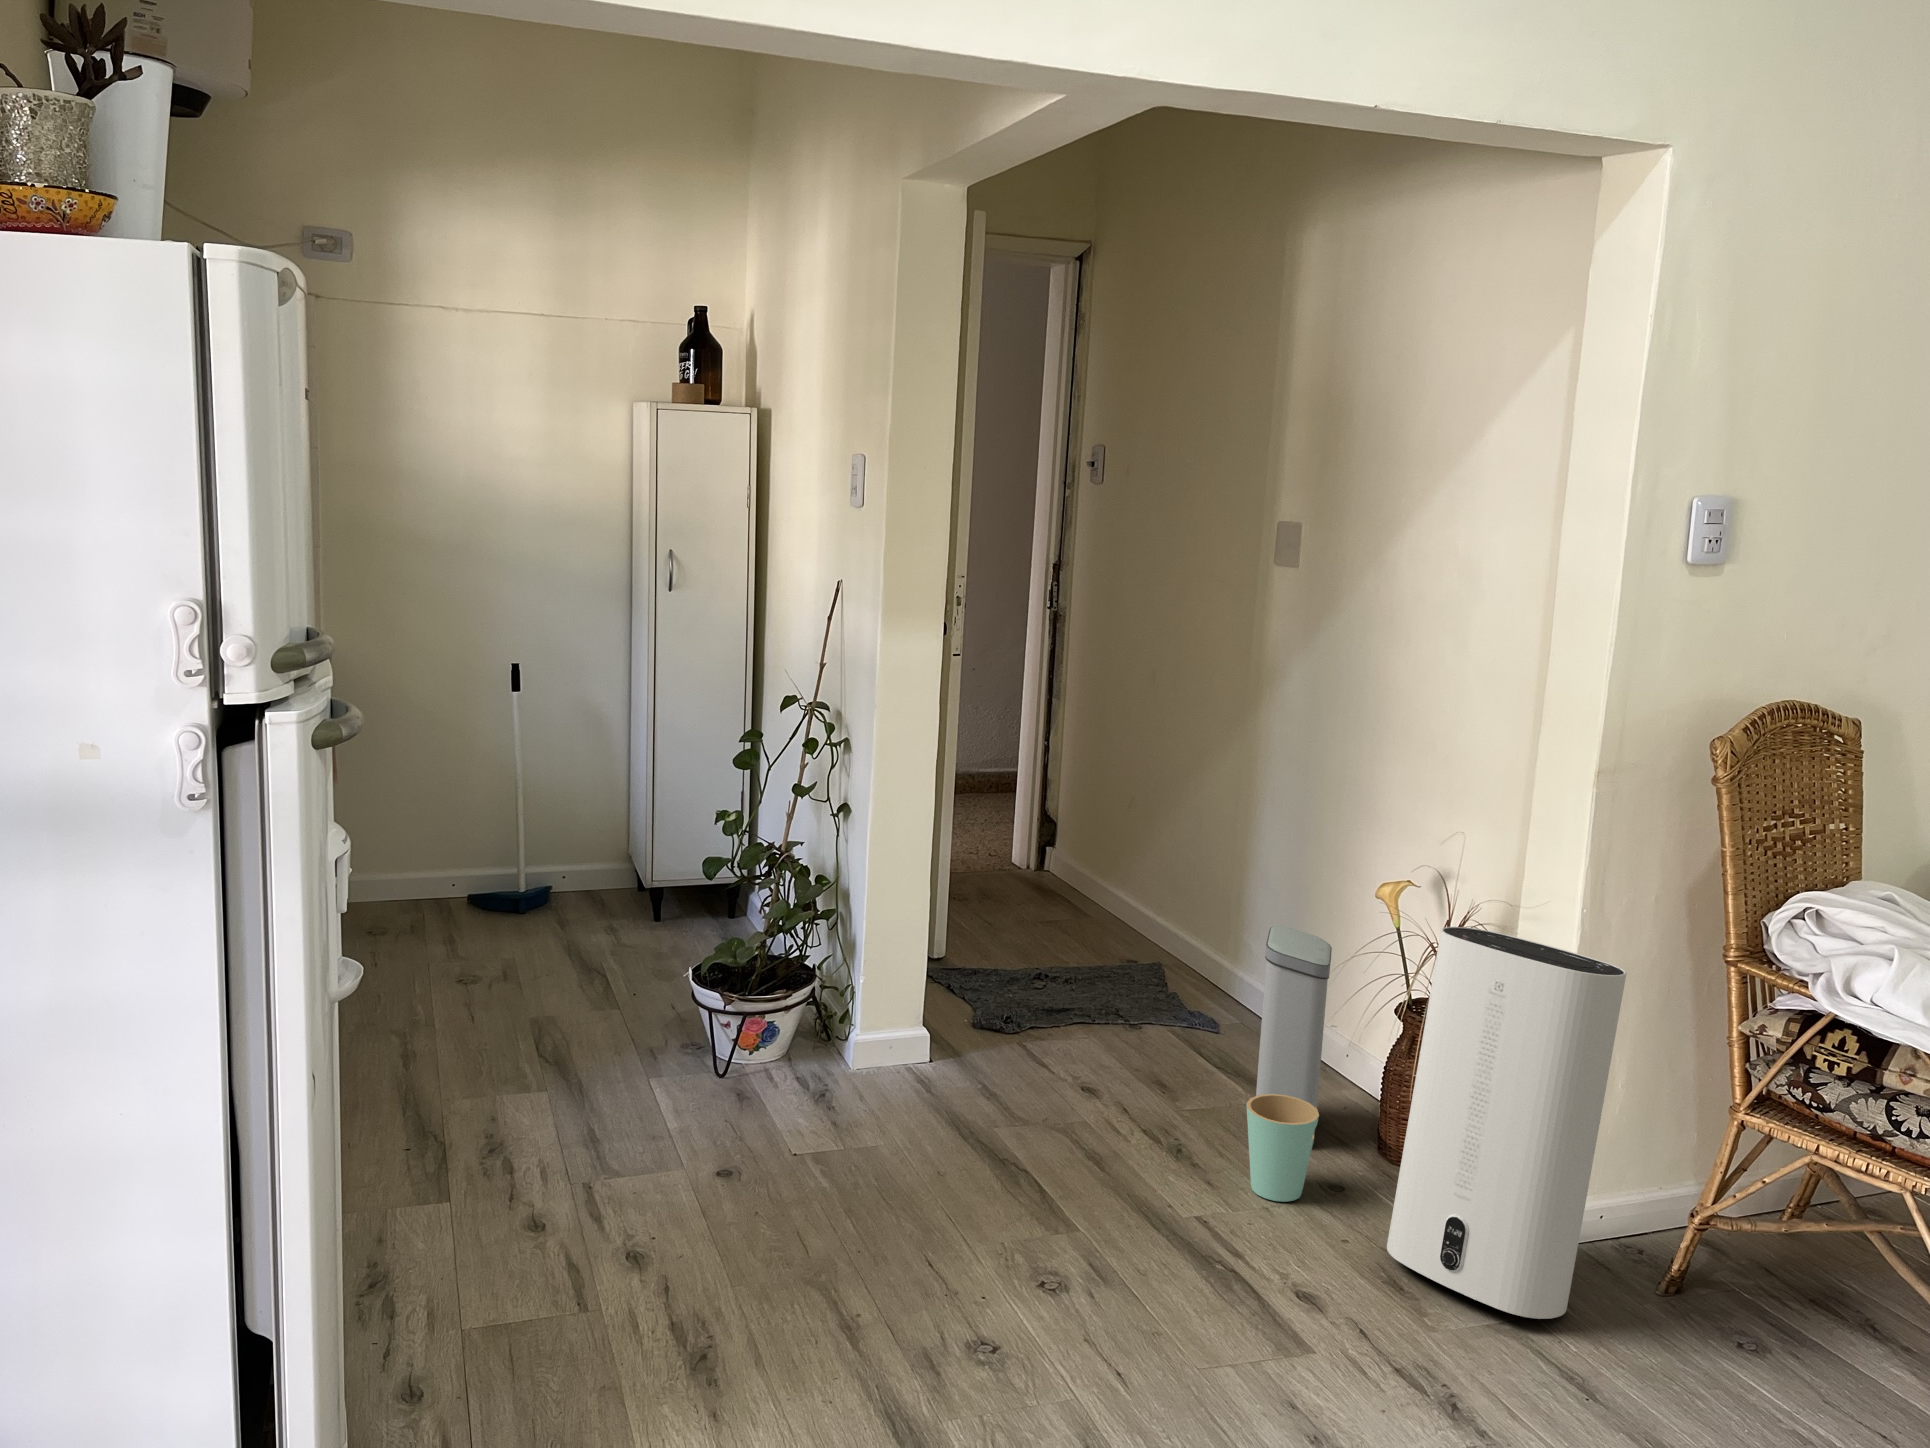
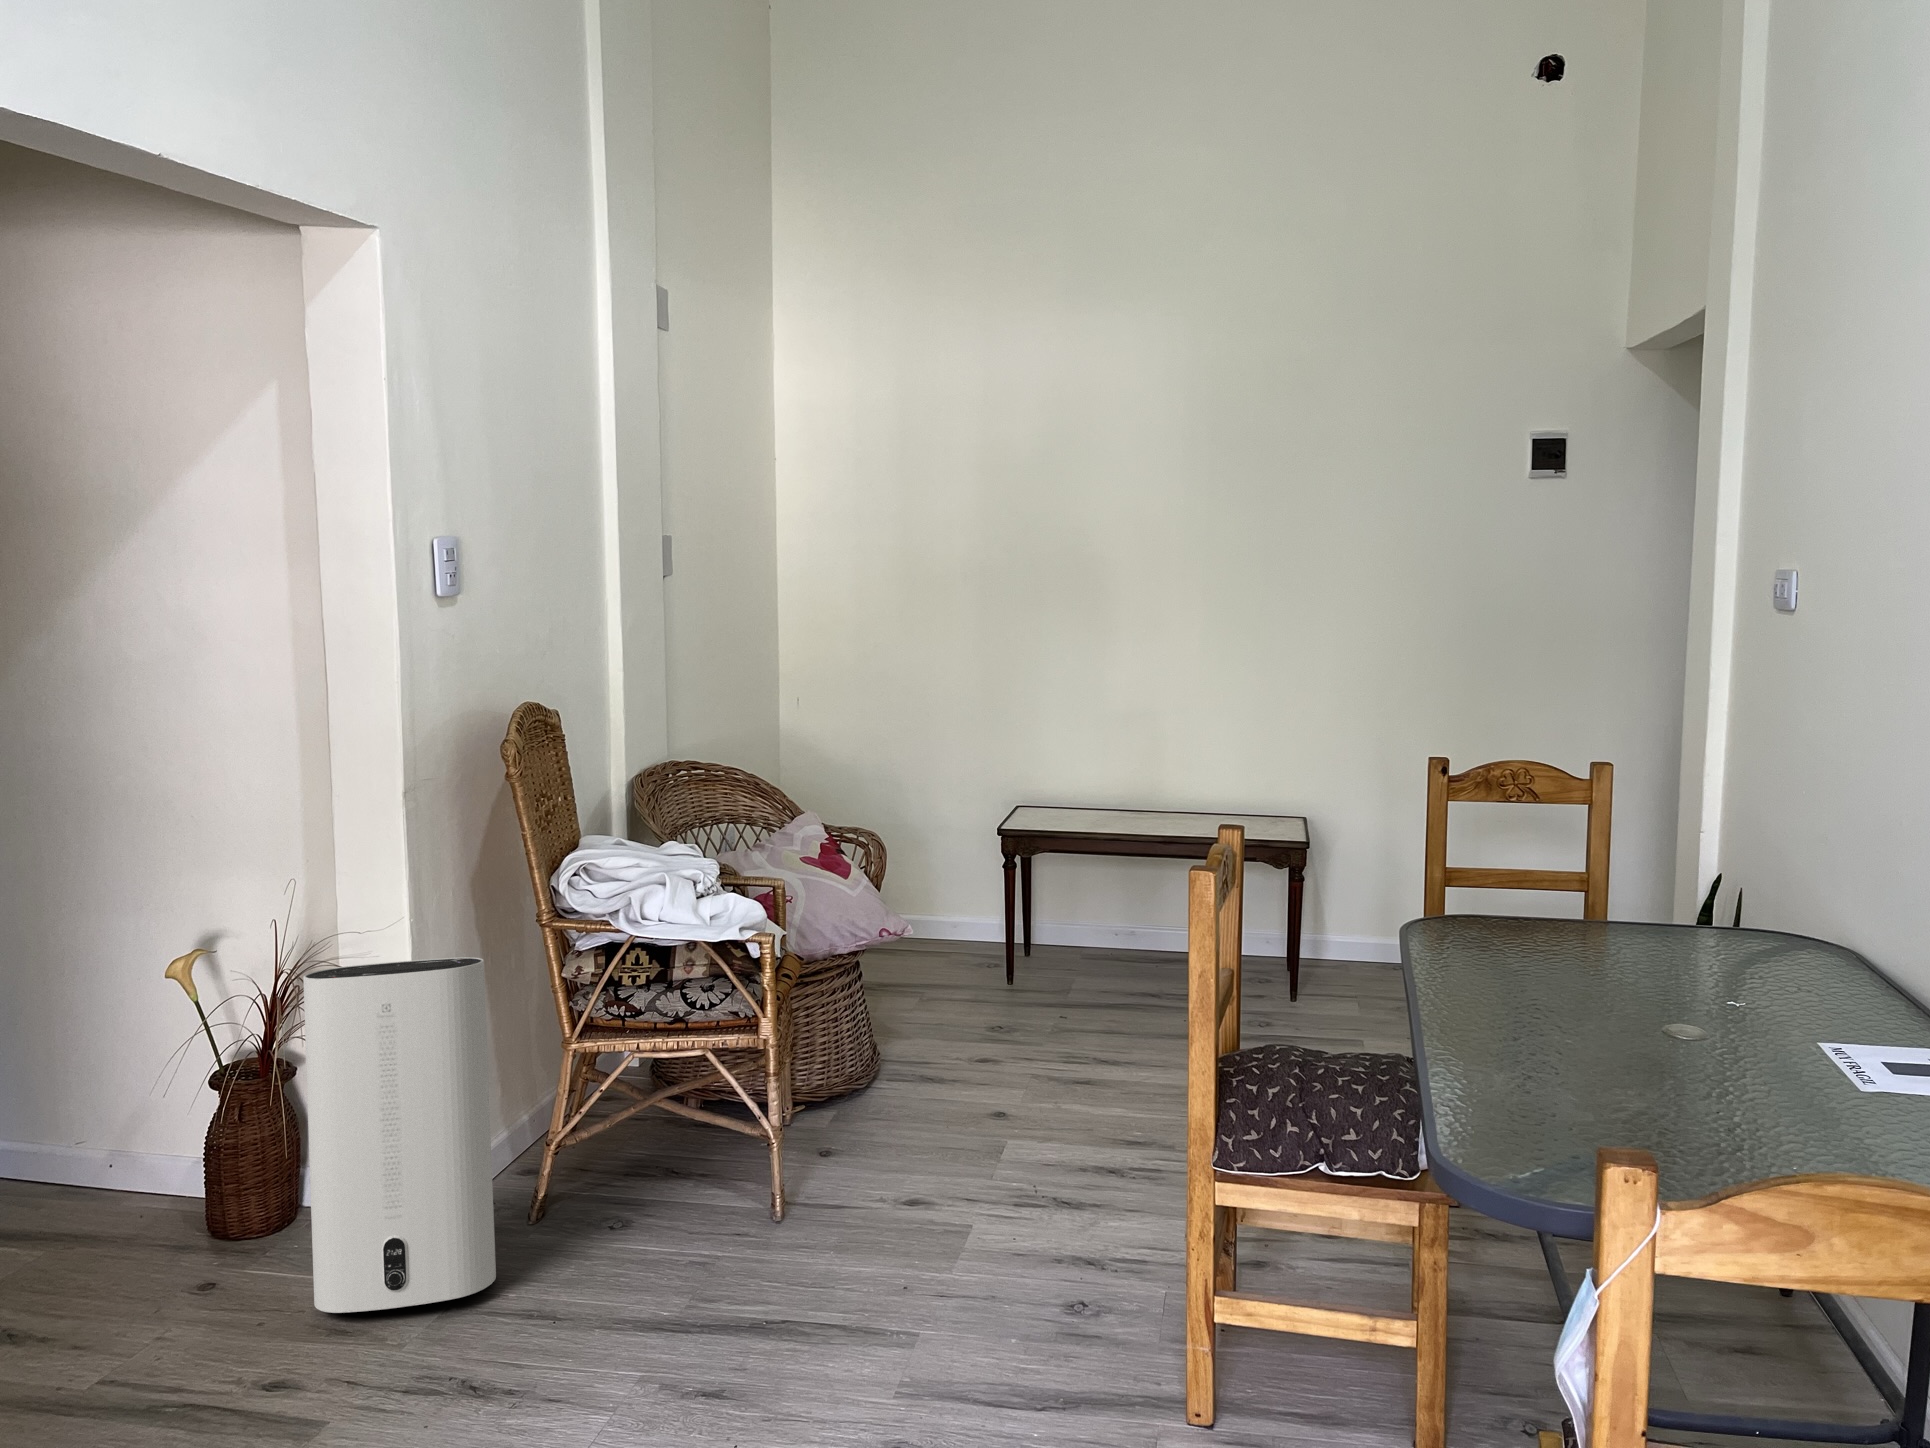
trash can: present [1246,926,1332,1202] -> none [51,1049,197,1339]

